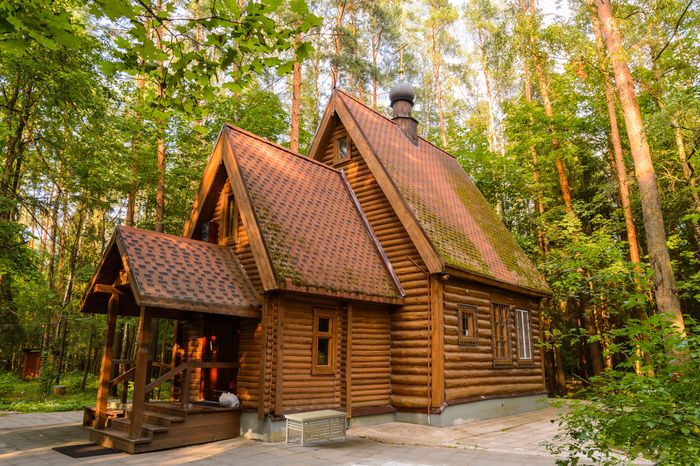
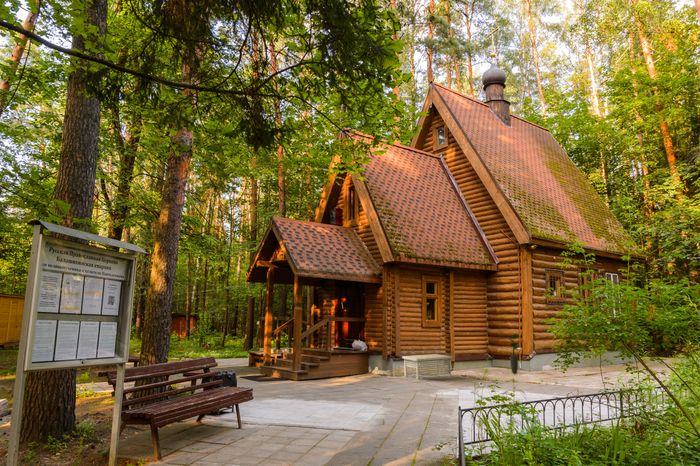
potted plant: none [410,381,431,430] -> present [509,334,519,373]

